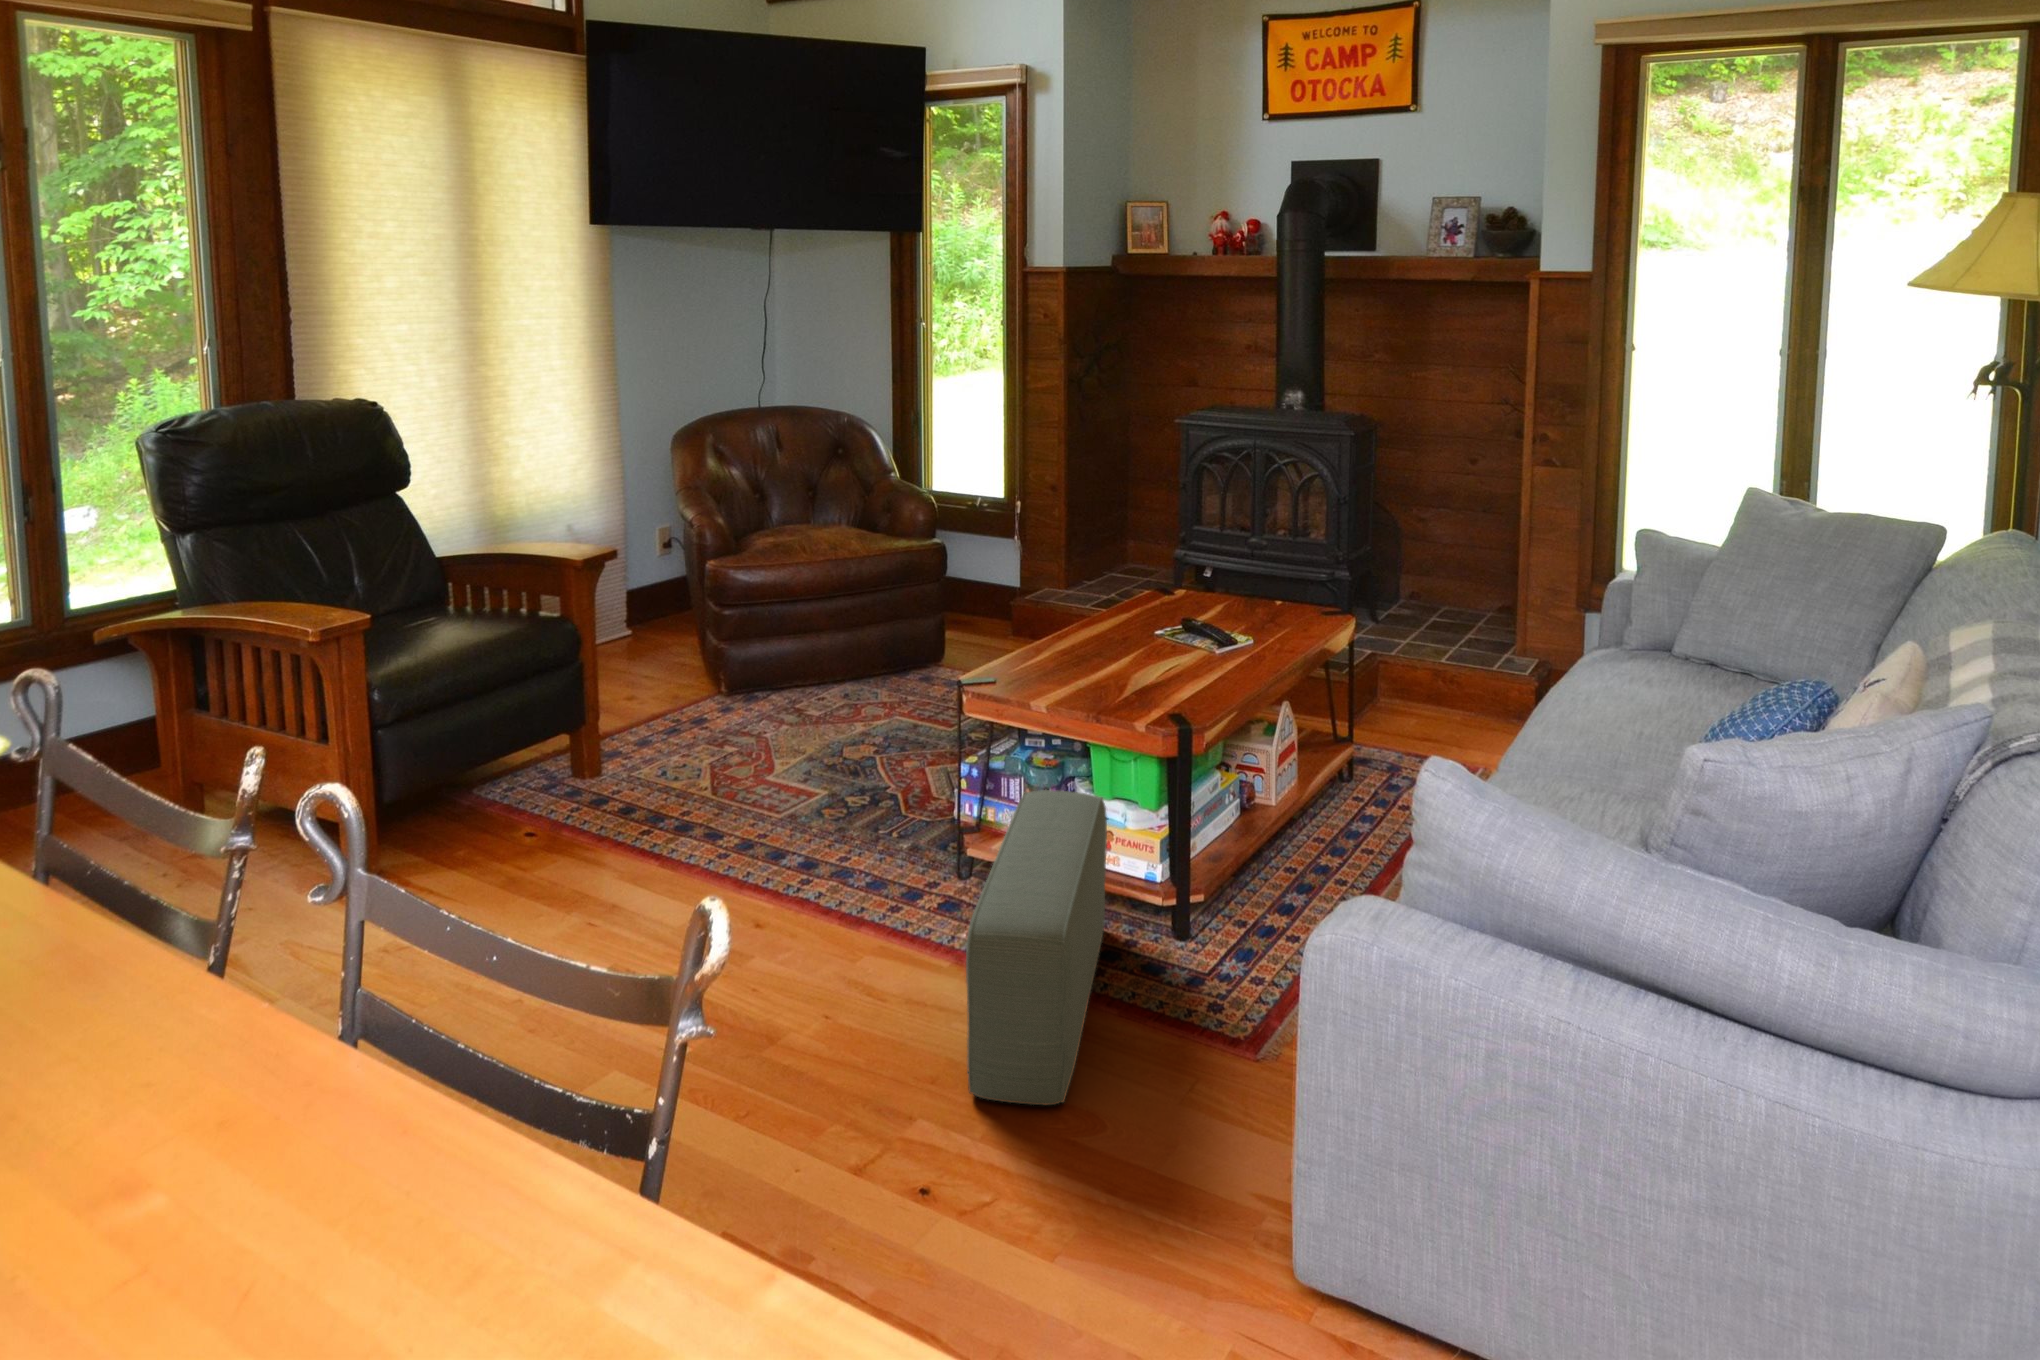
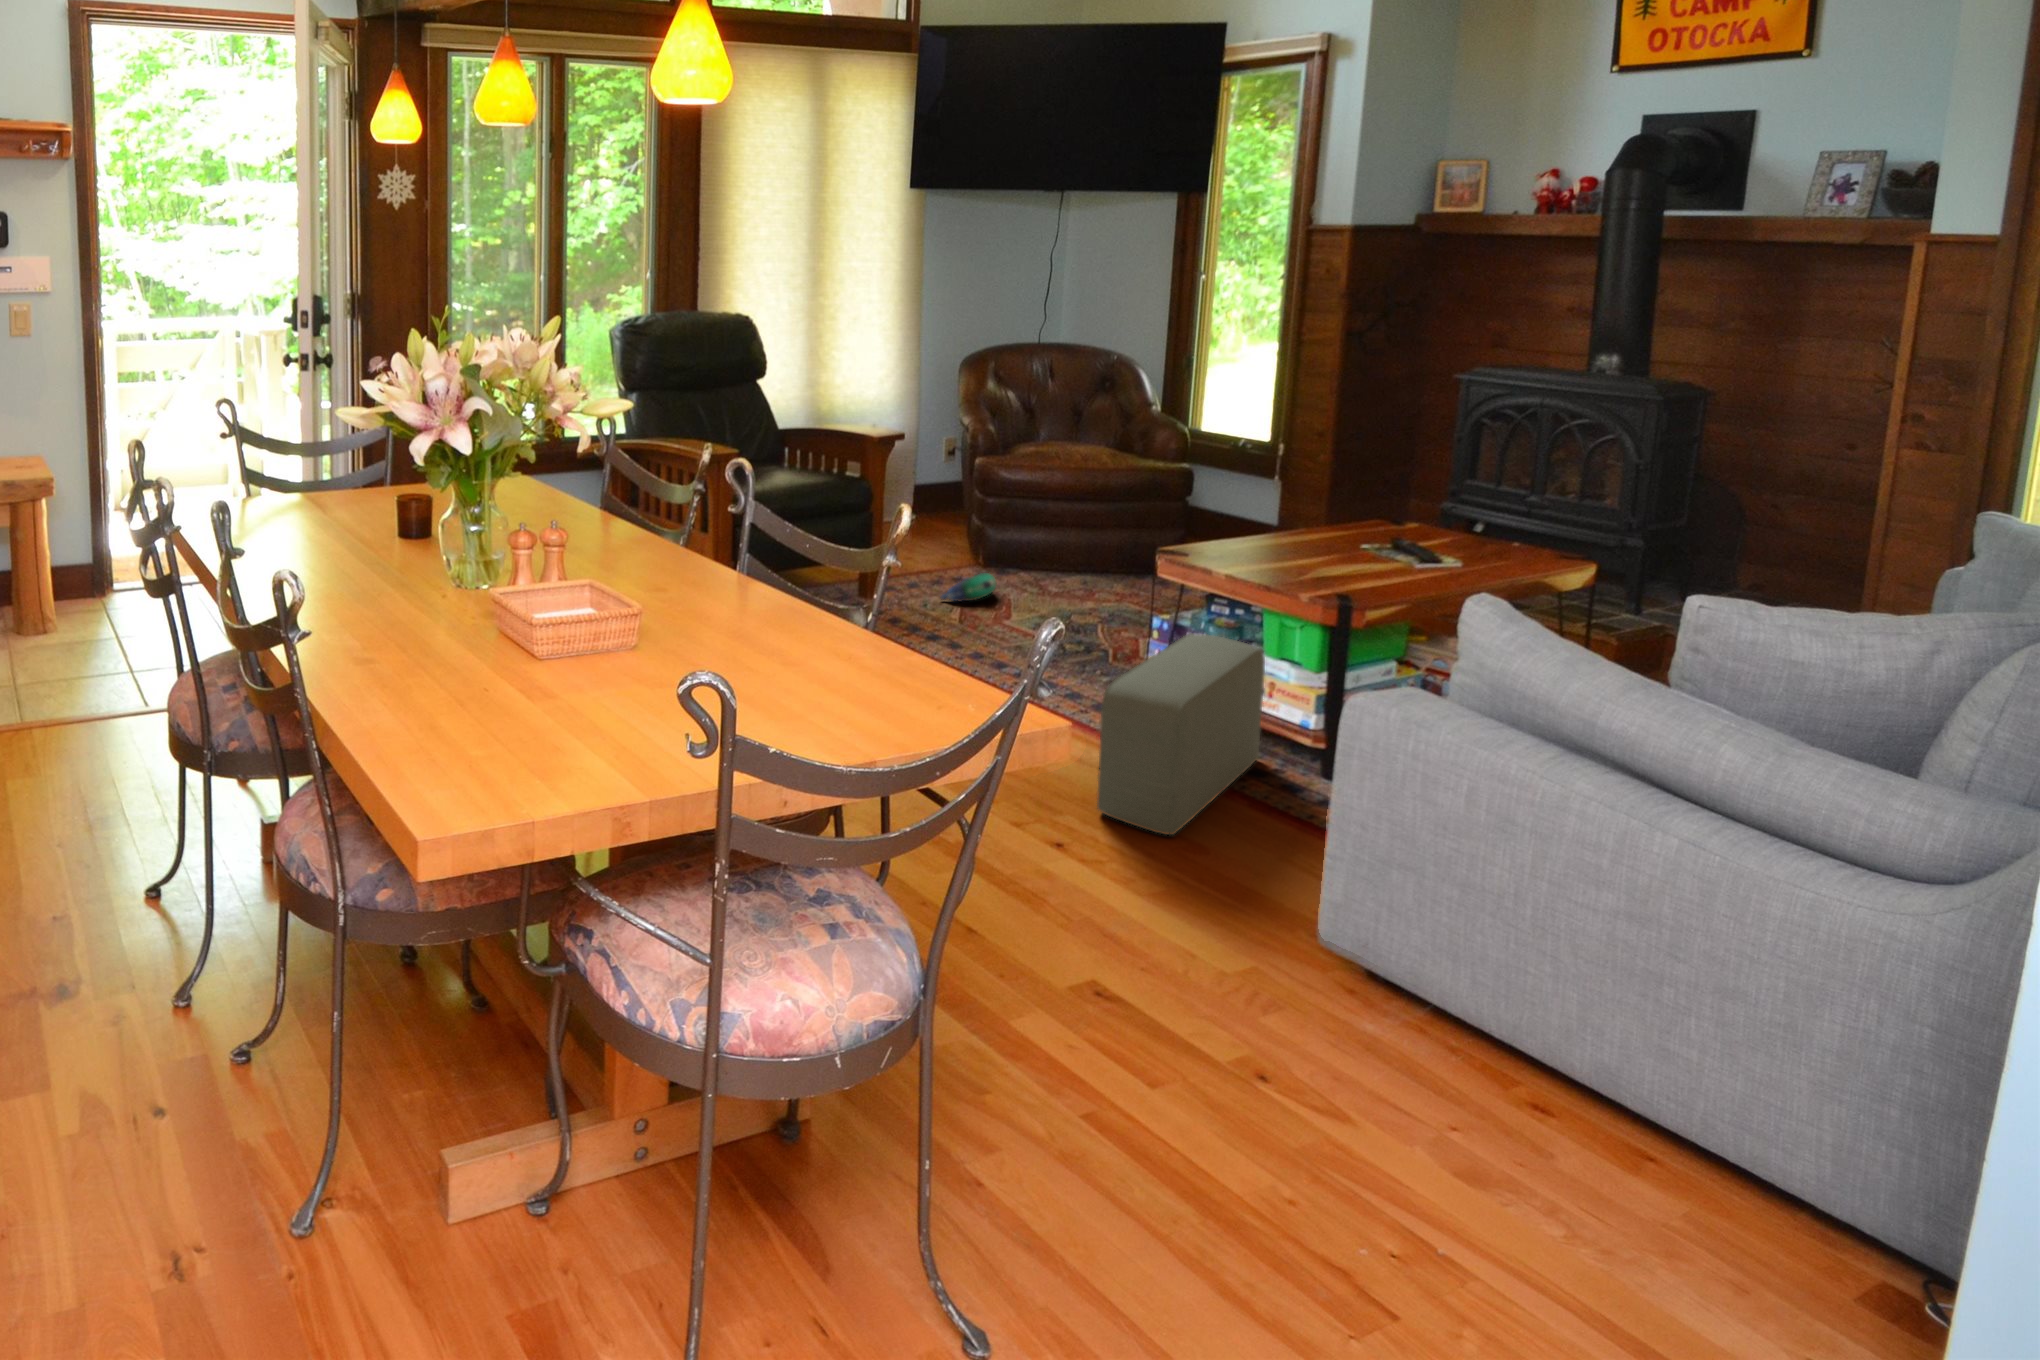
plush toy: none [683,720,750,770] -> present [941,573,996,602]

